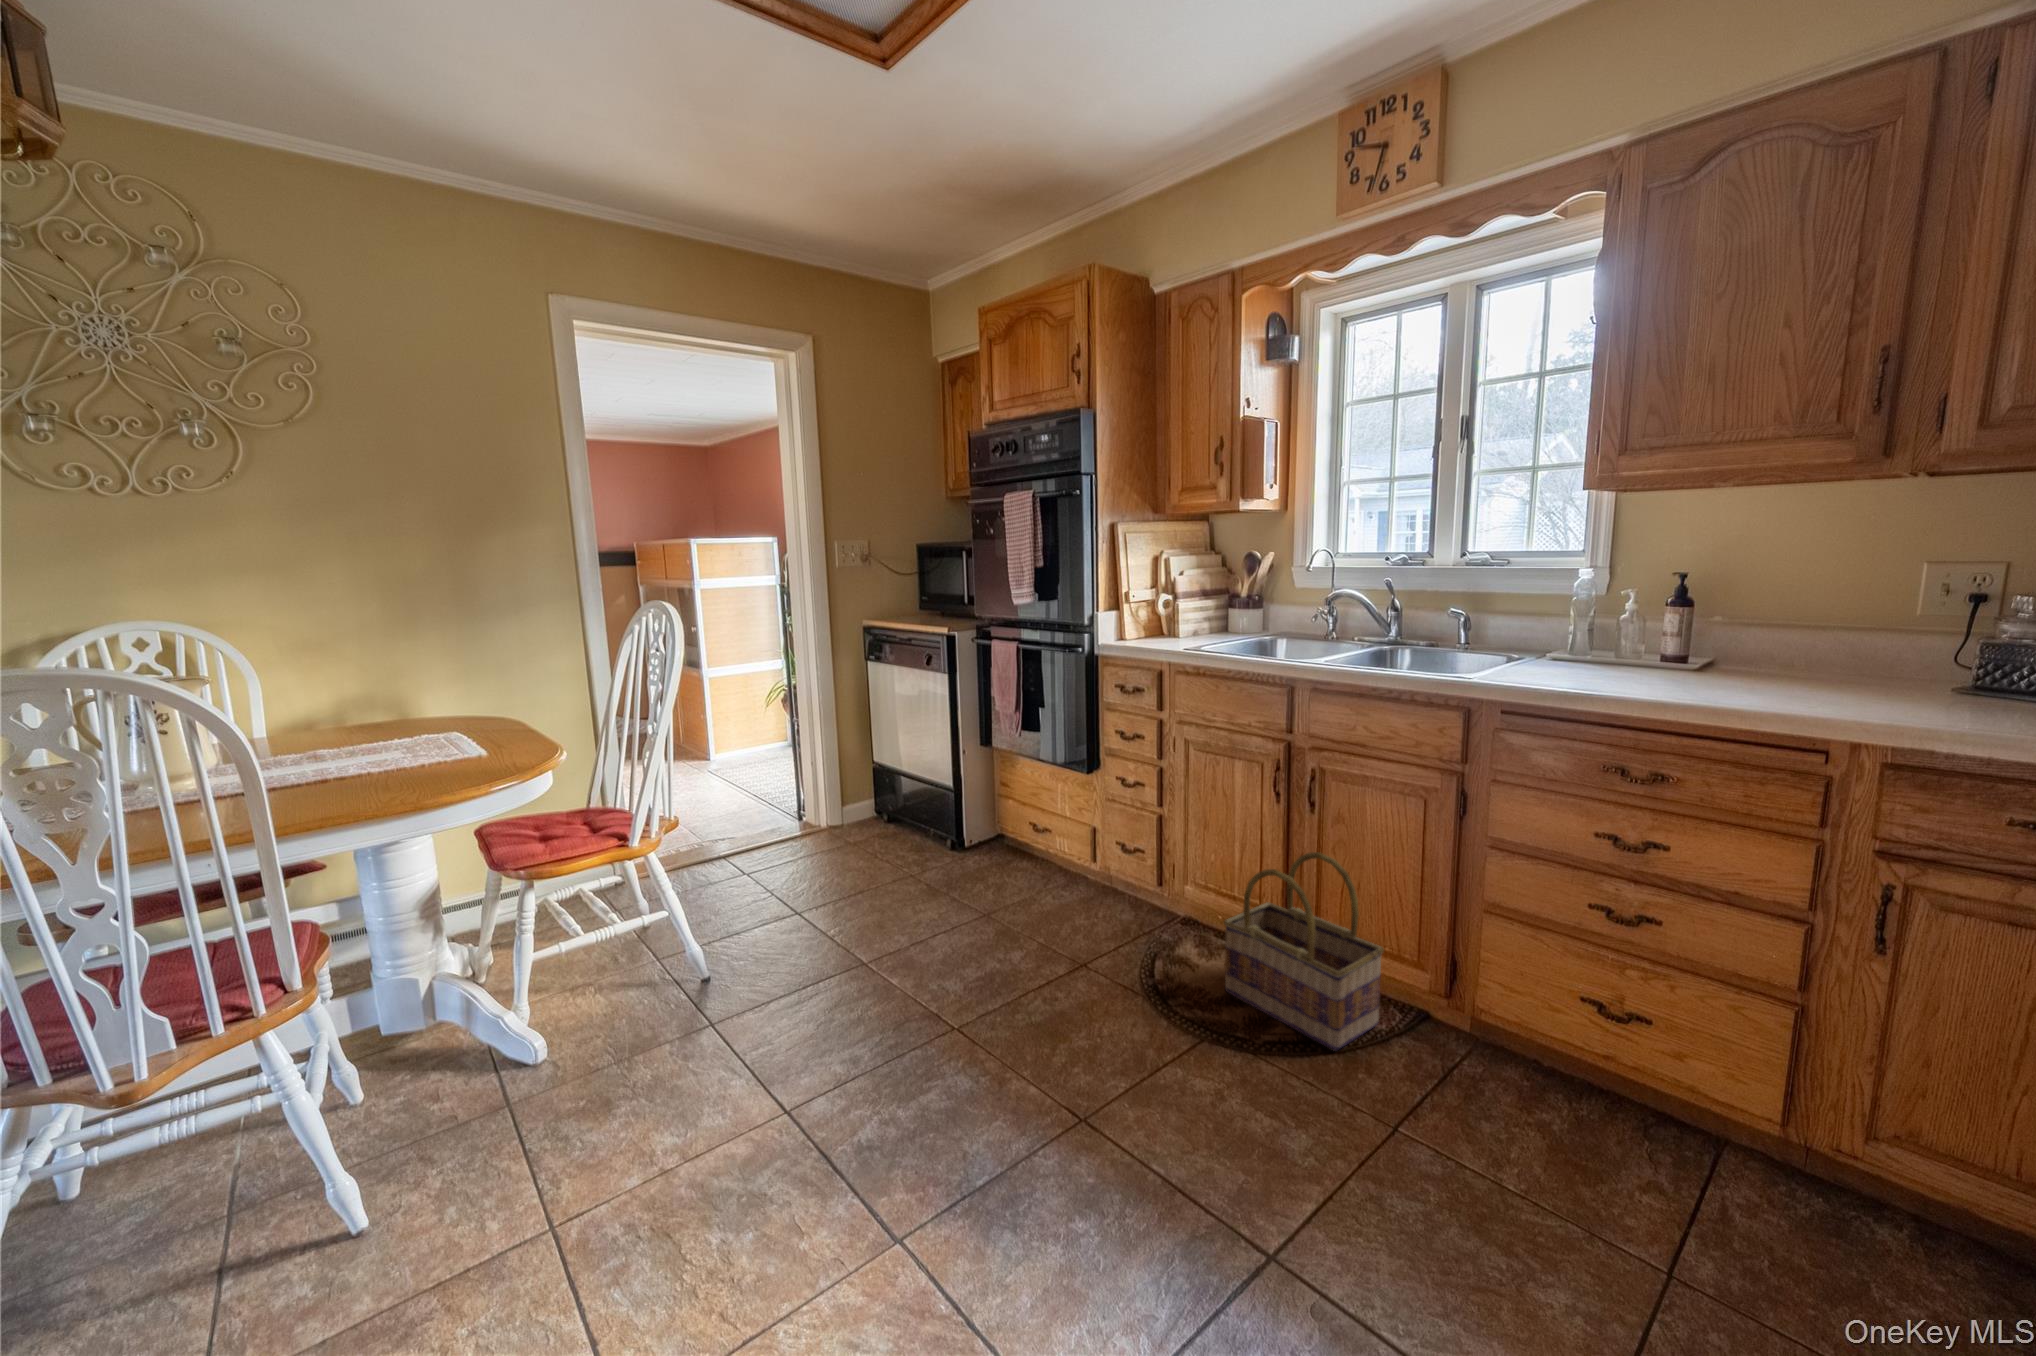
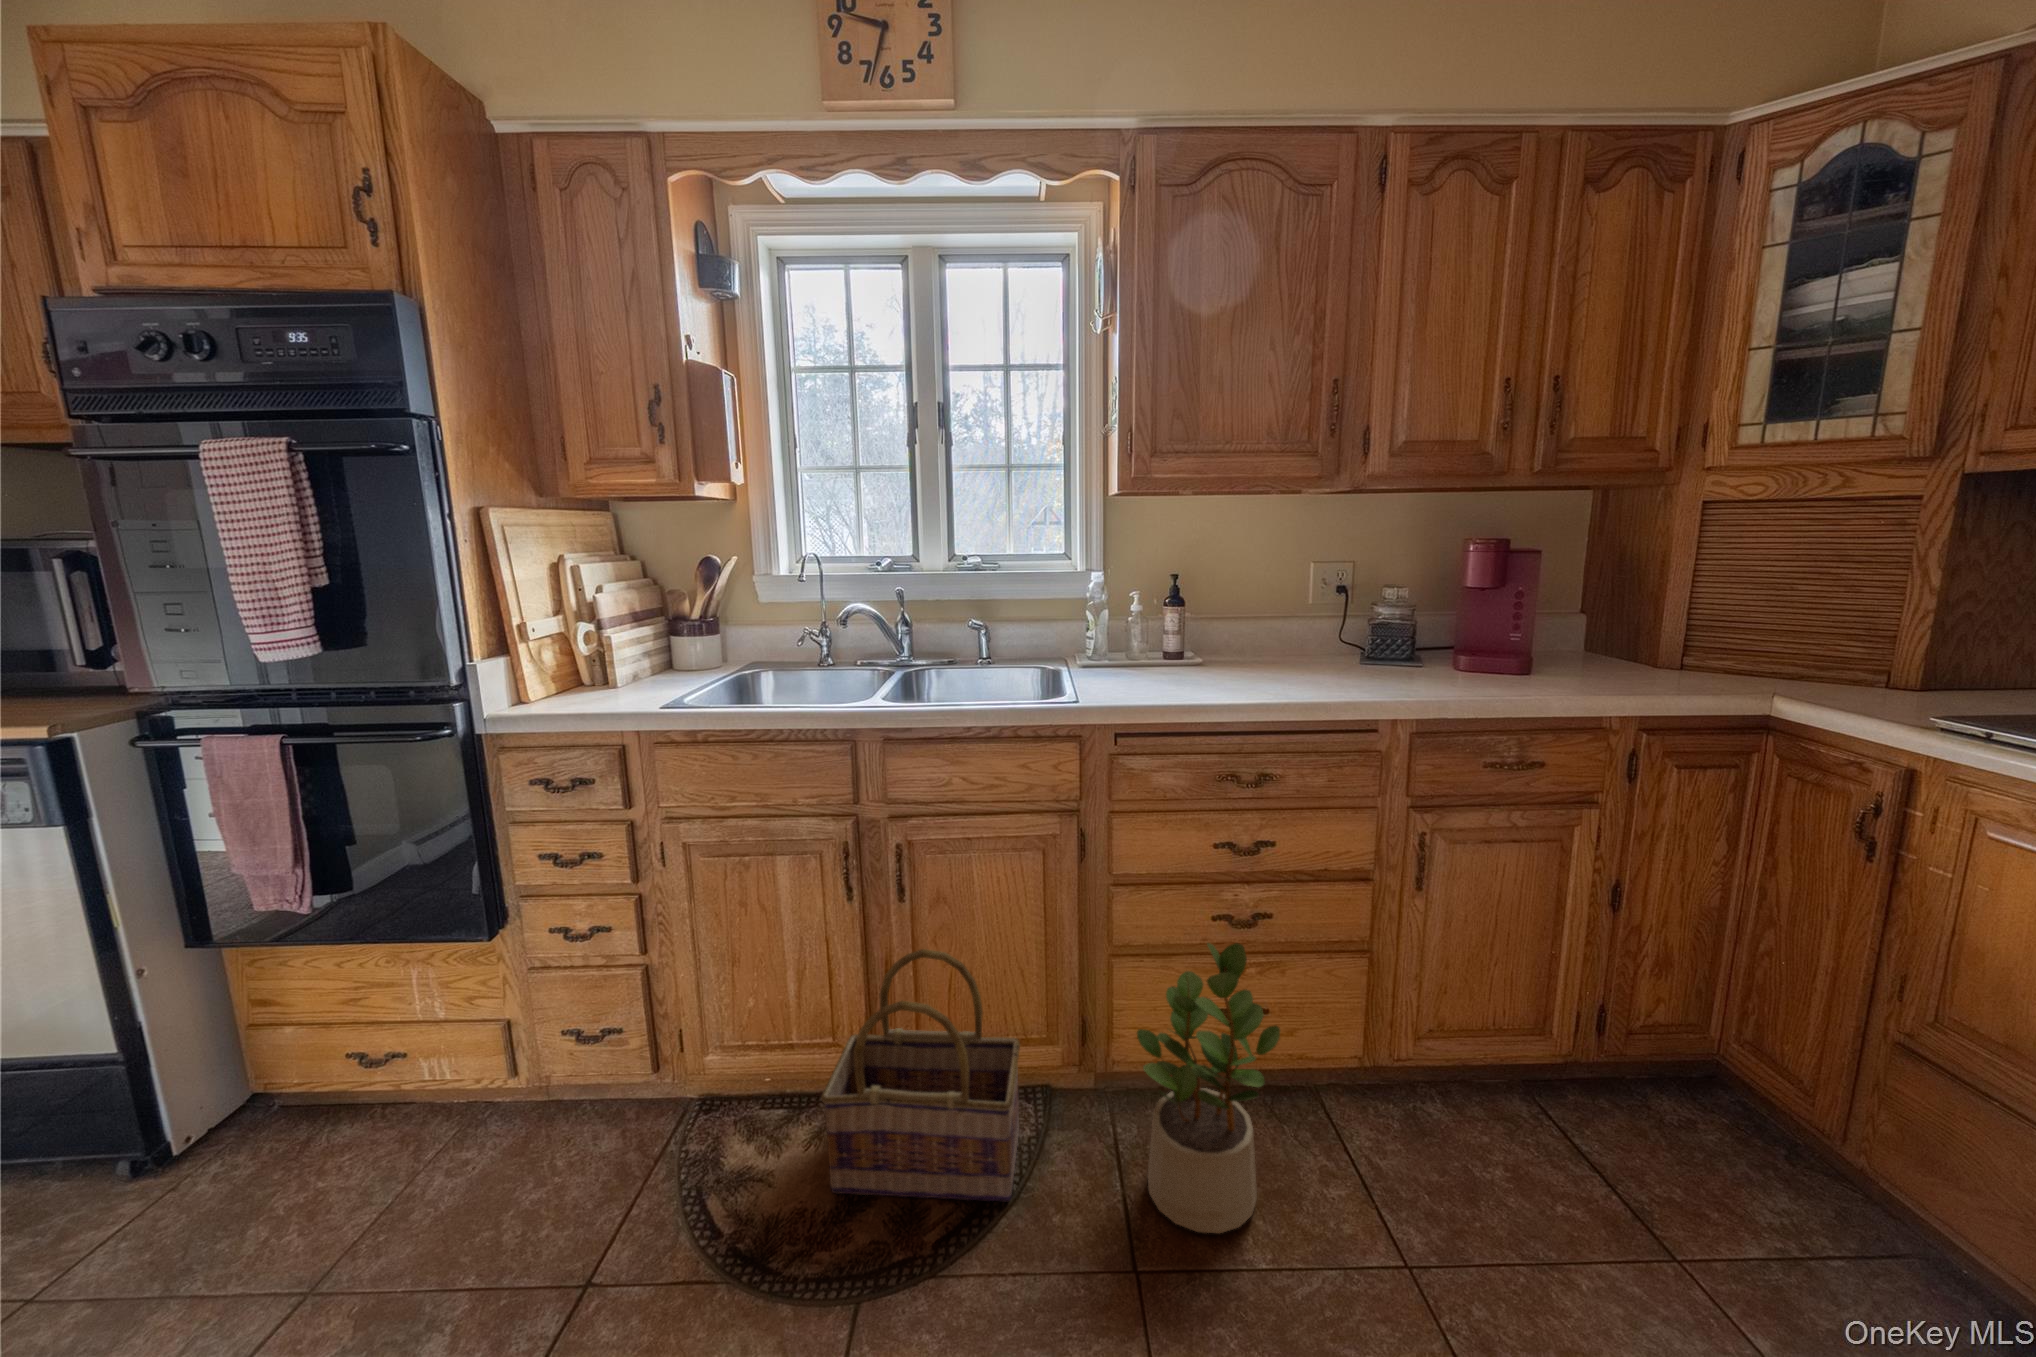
potted plant: none [1449,899,1599,1161] -> present [1137,943,1280,1233]

